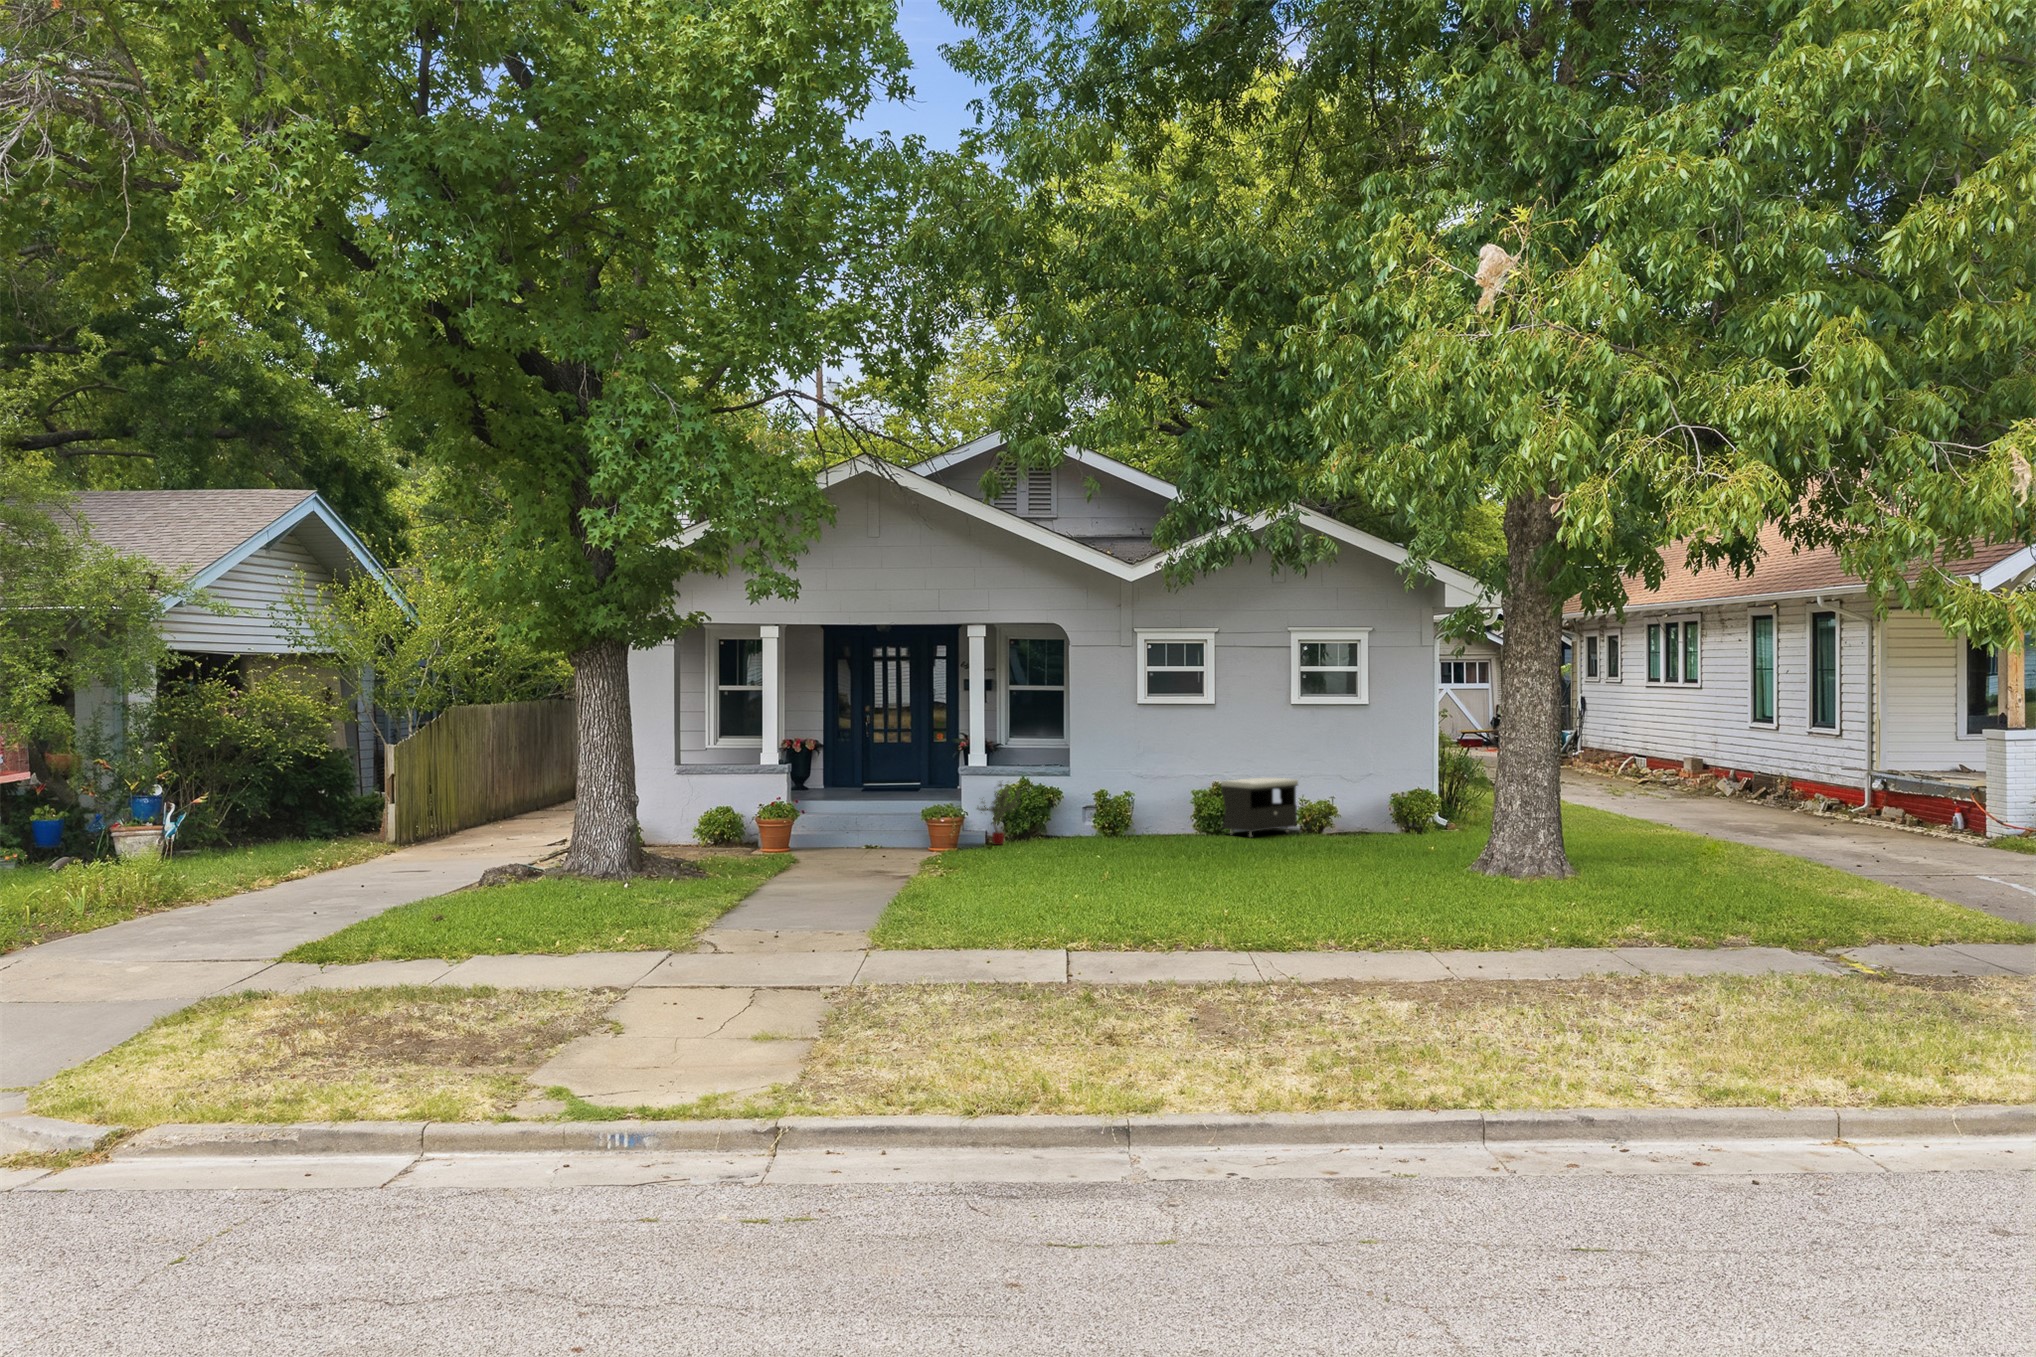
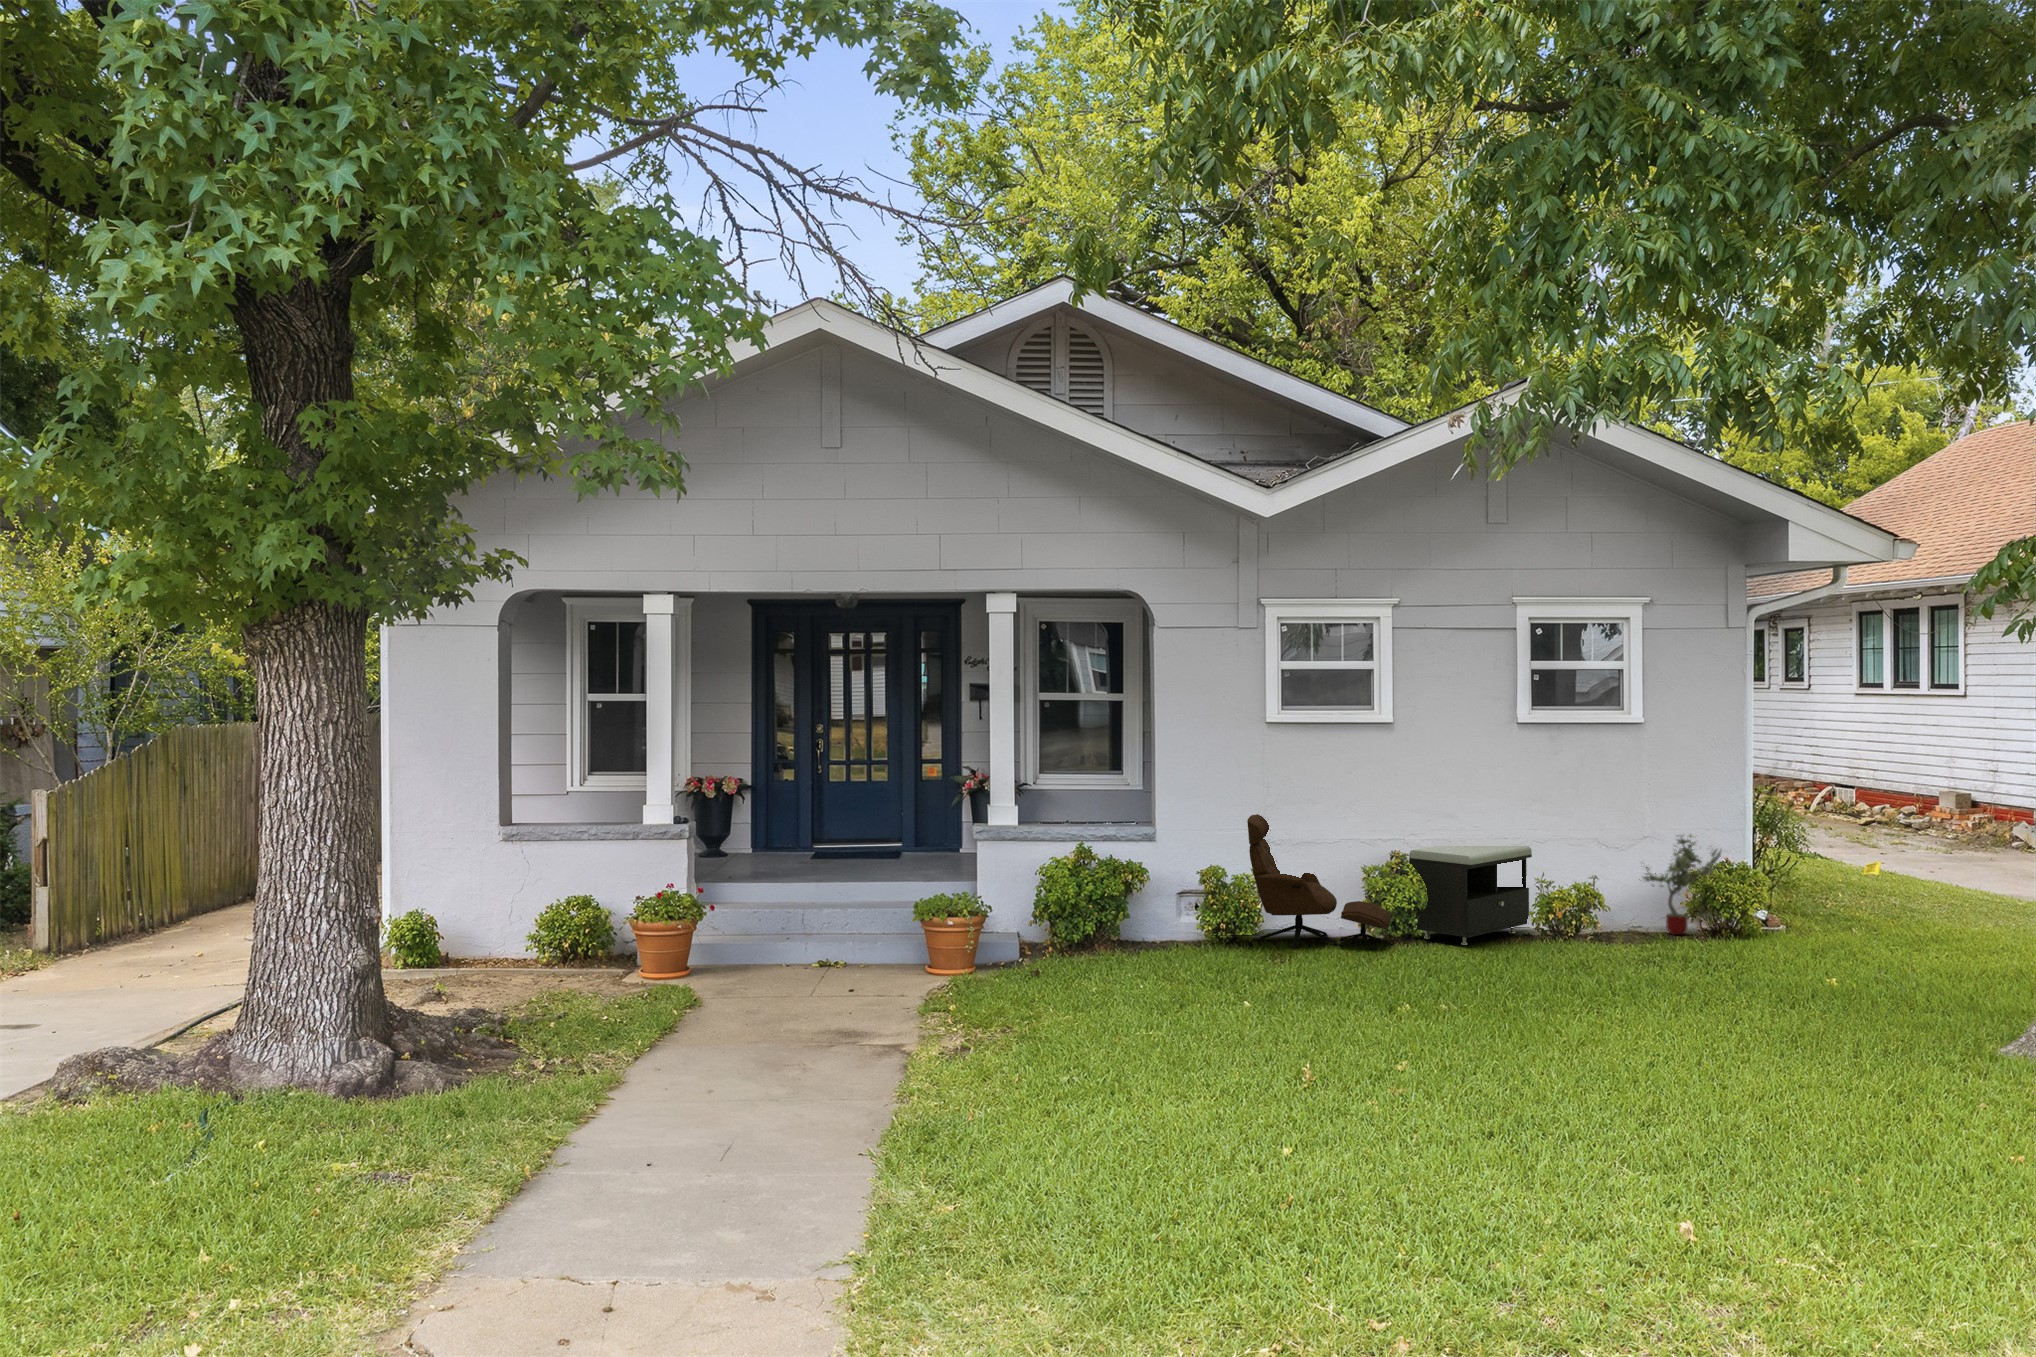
lounge chair: none [1122,760,1208,838] -> present [1247,814,1392,950]
potted tree: present [977,783,1020,845] -> present [1639,835,1721,935]

